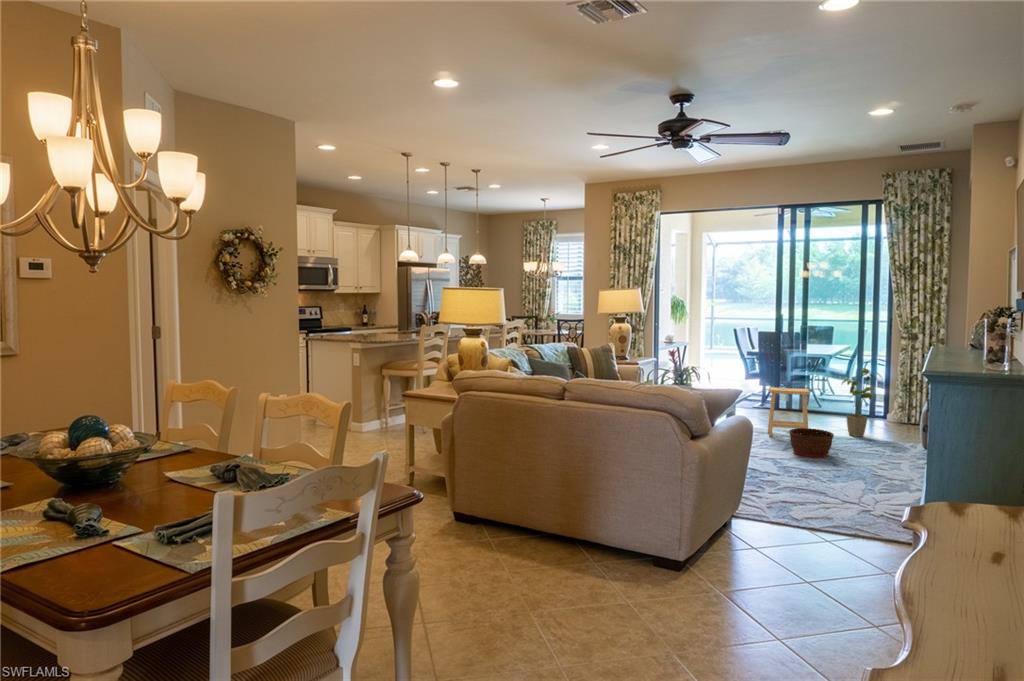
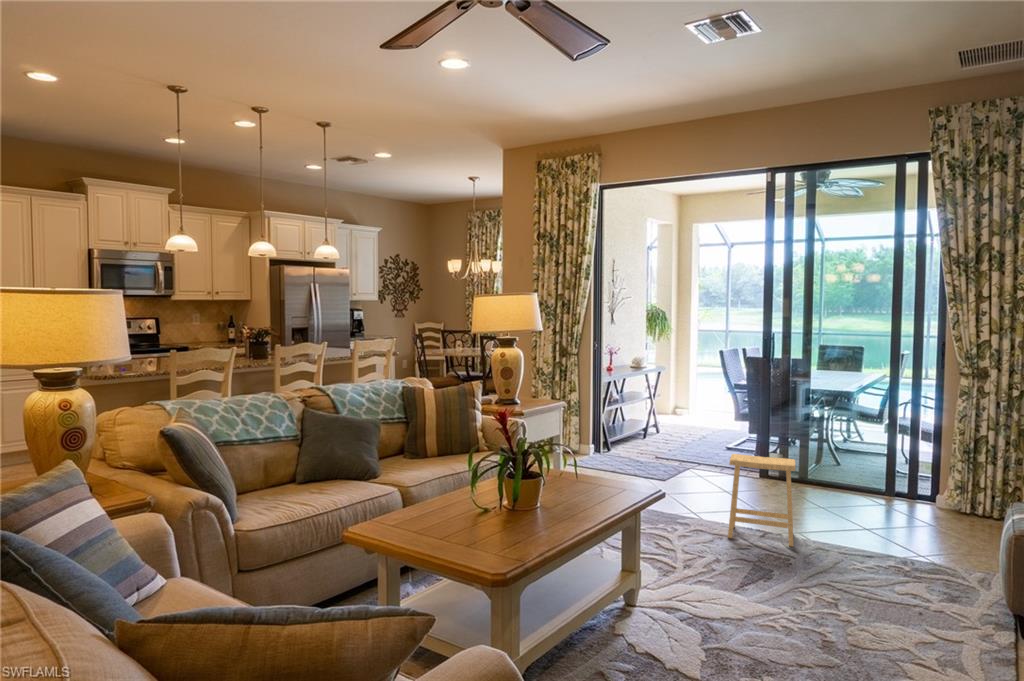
house plant: present [842,368,881,437] -> none [853,427,924,544]
basket: present [789,428,834,458] -> none [745,536,824,599]

